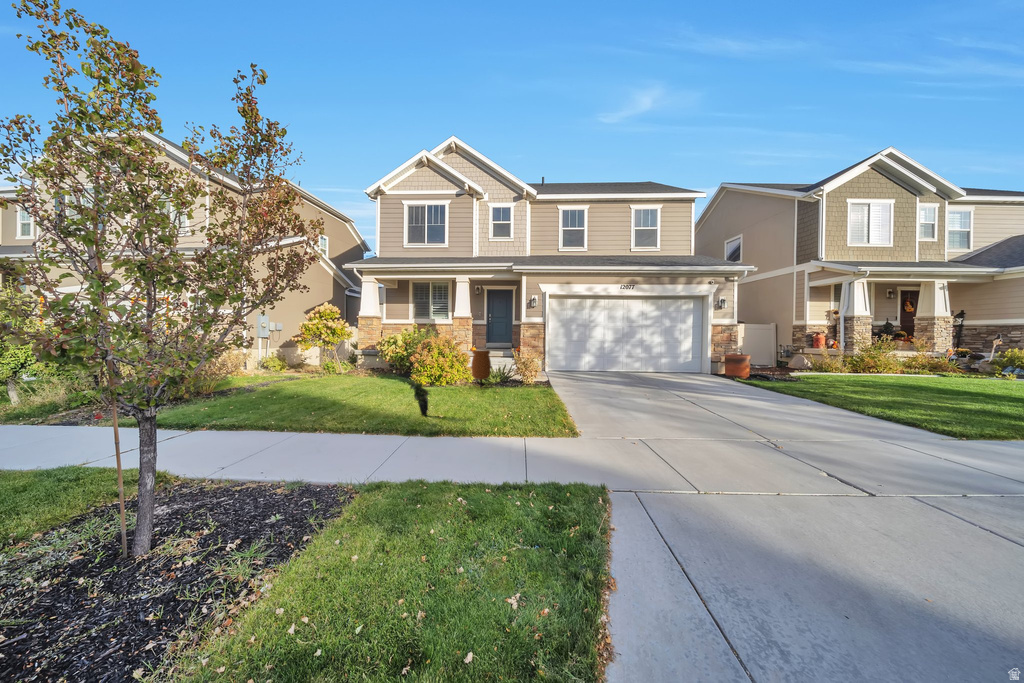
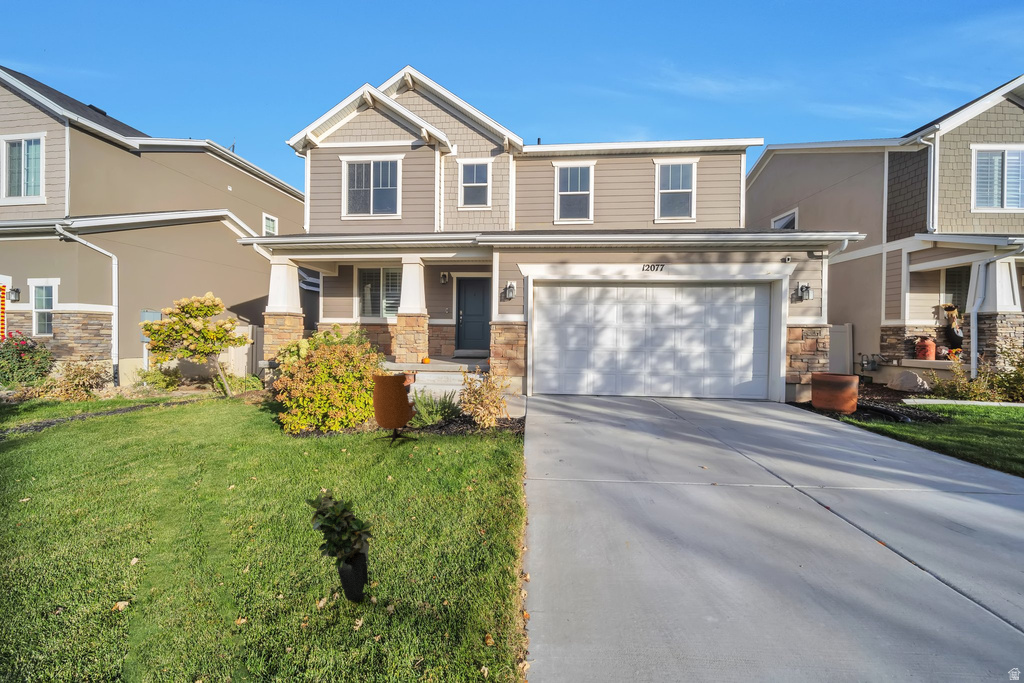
potted plant: present [409,380,429,416] -> present [305,489,374,602]

